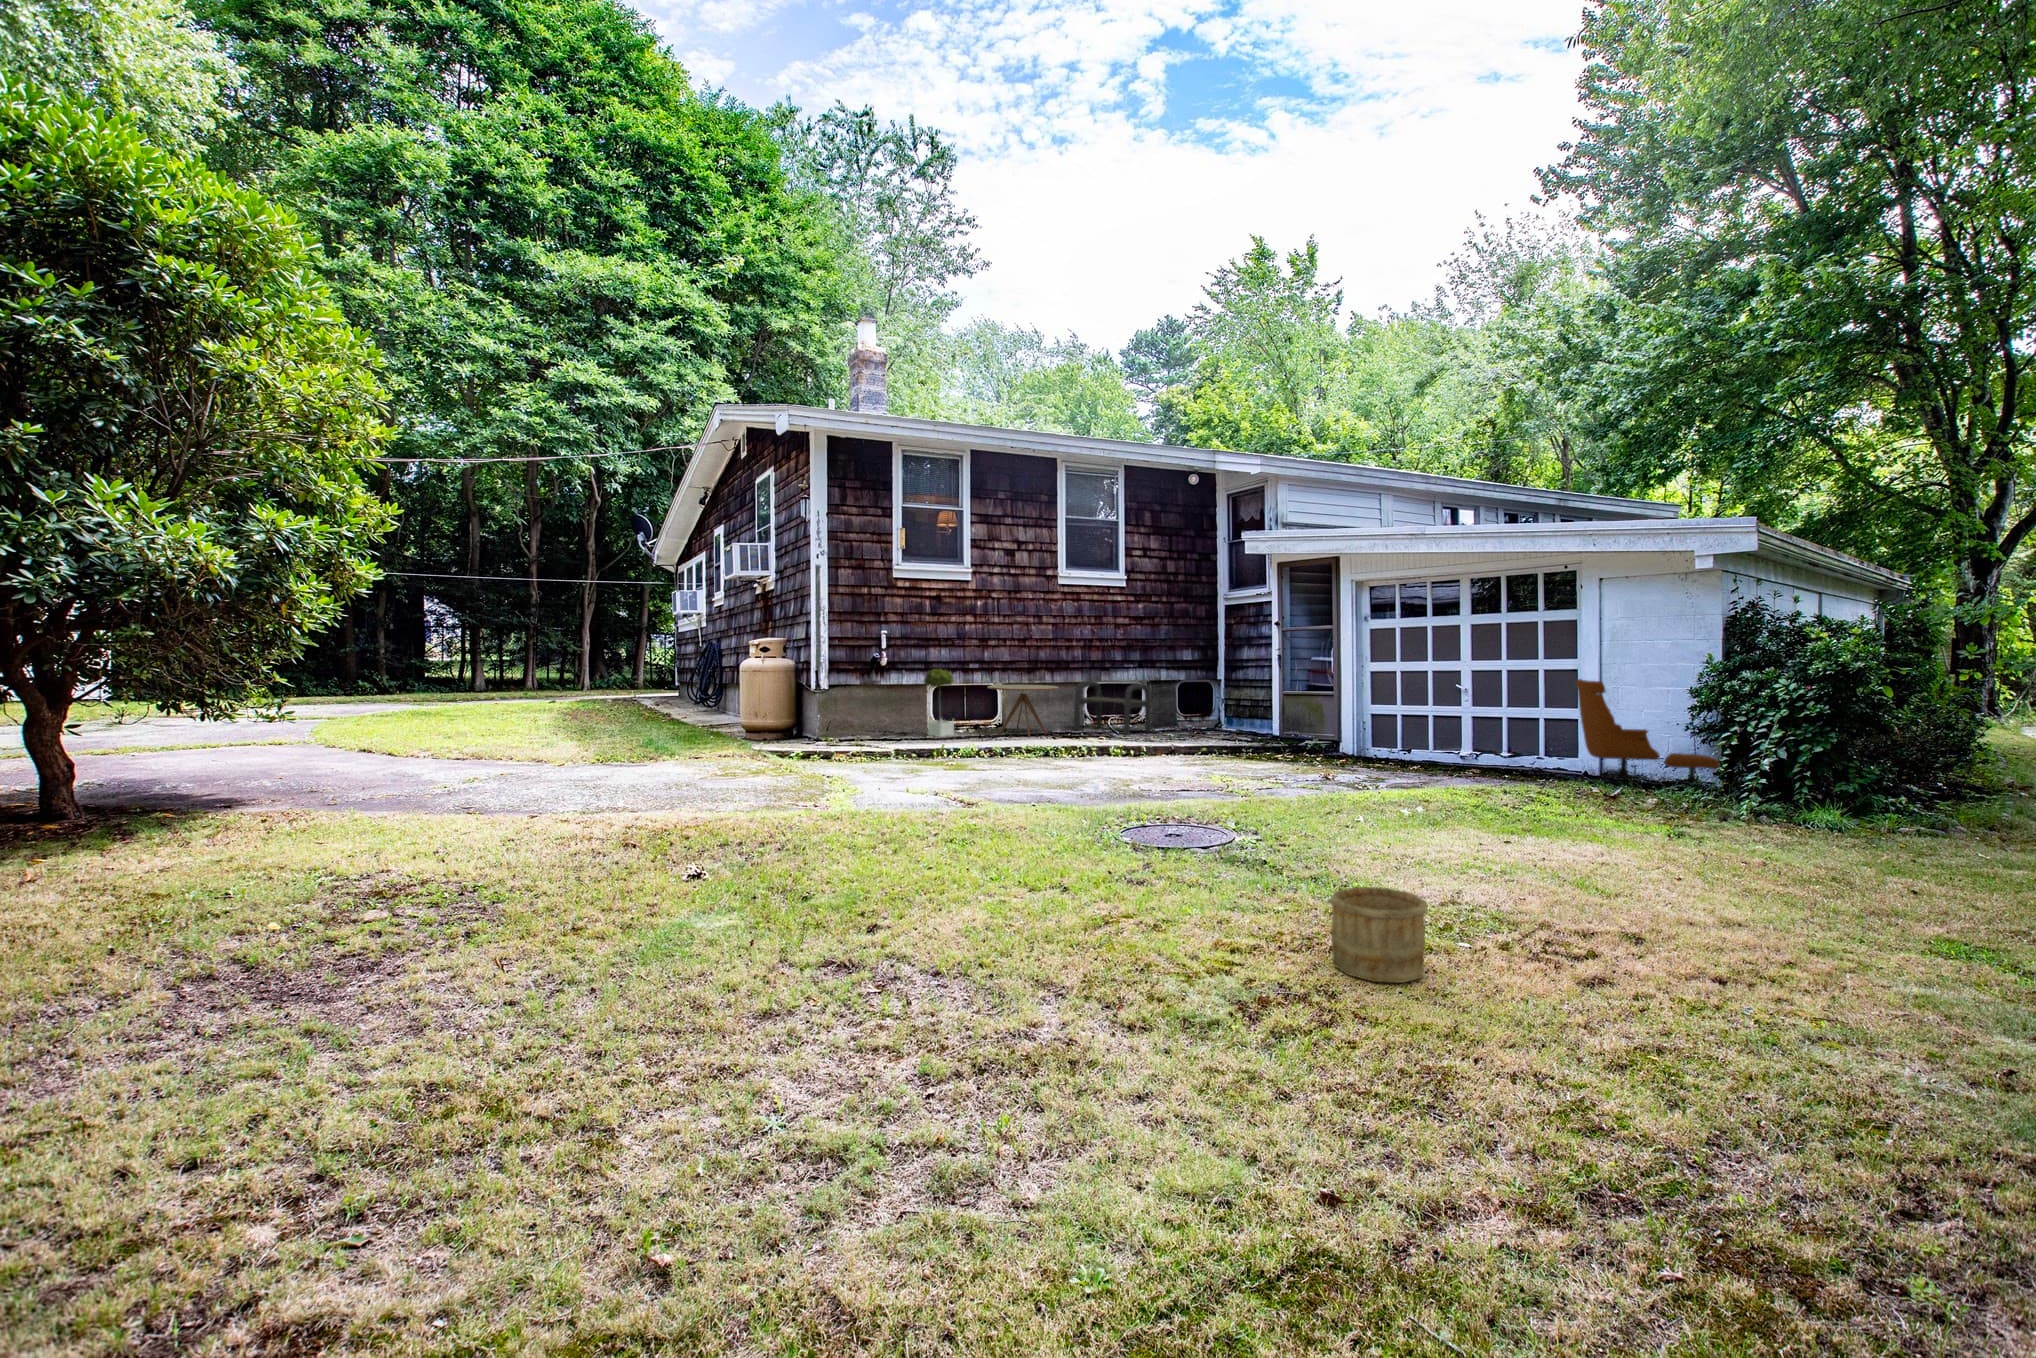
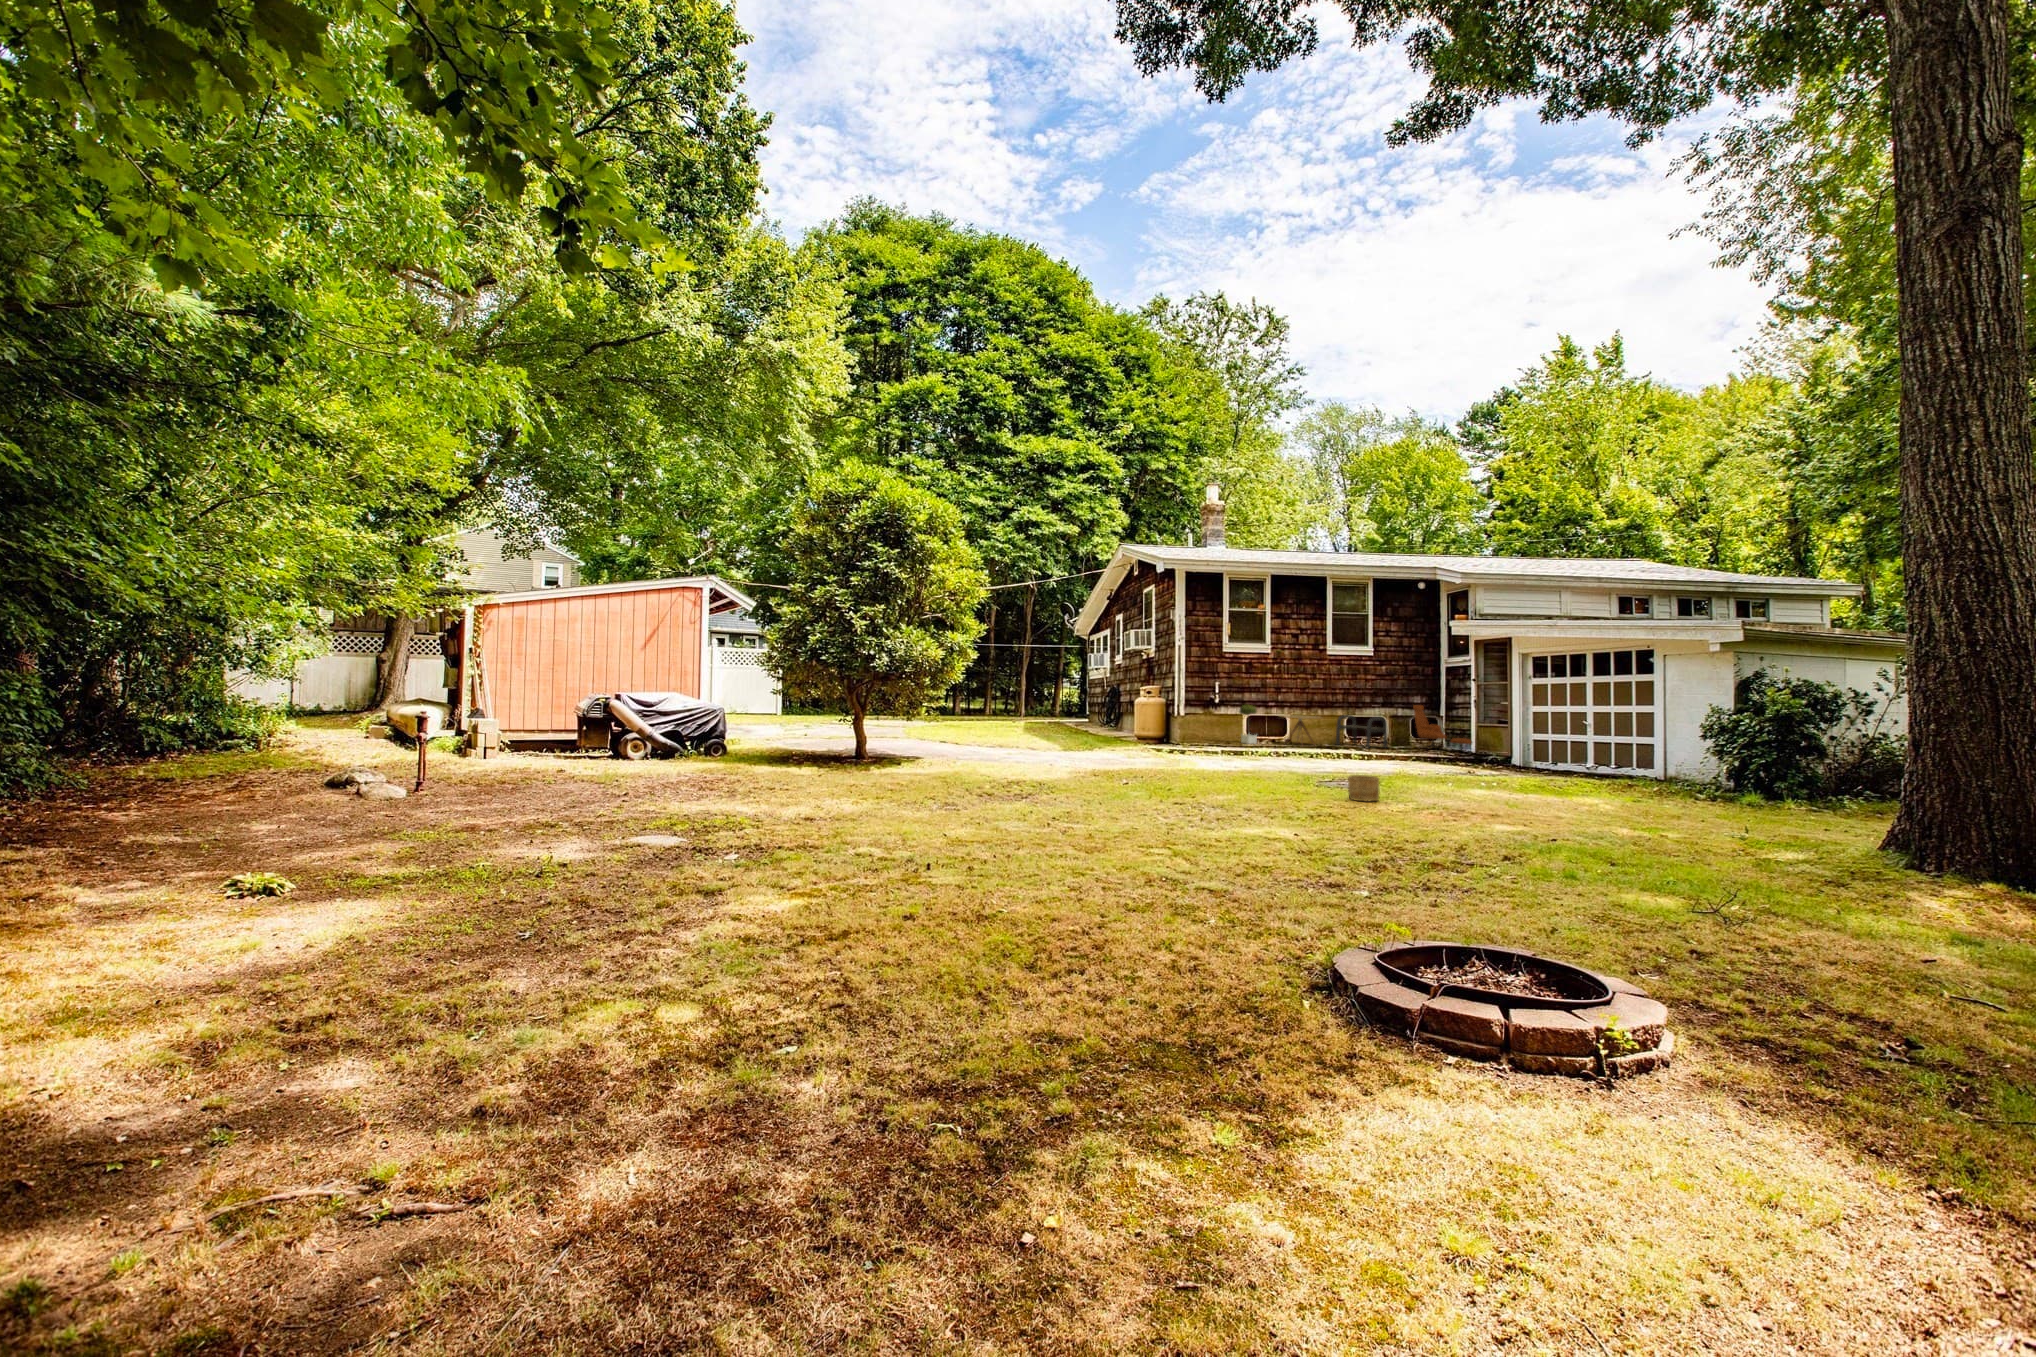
lounge chair: present [1576,679,1719,787] -> present [1413,705,1472,751]

